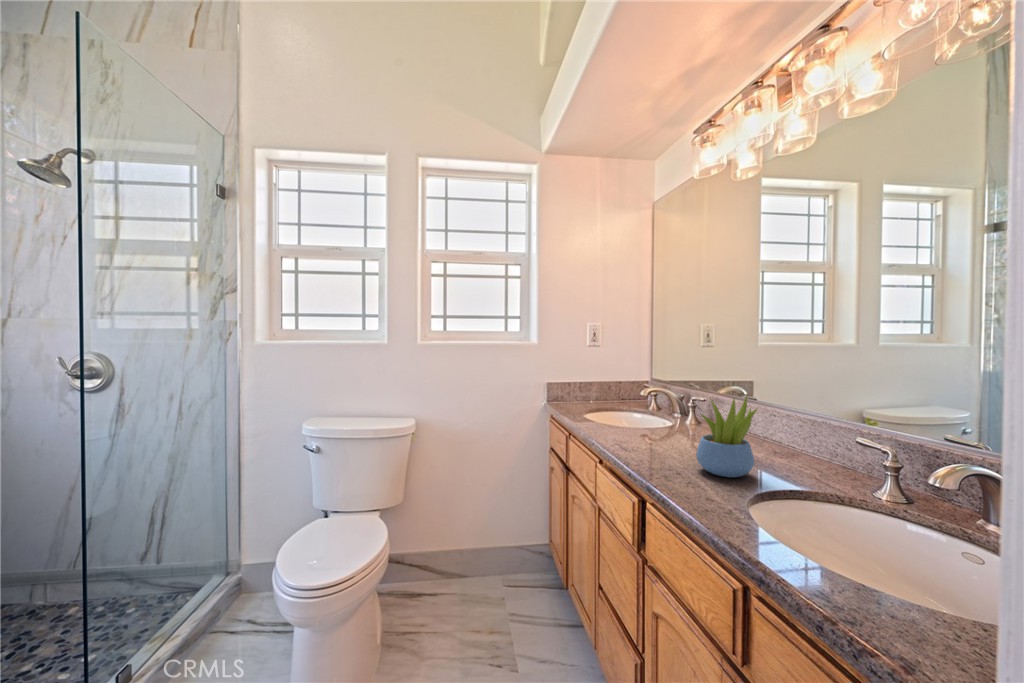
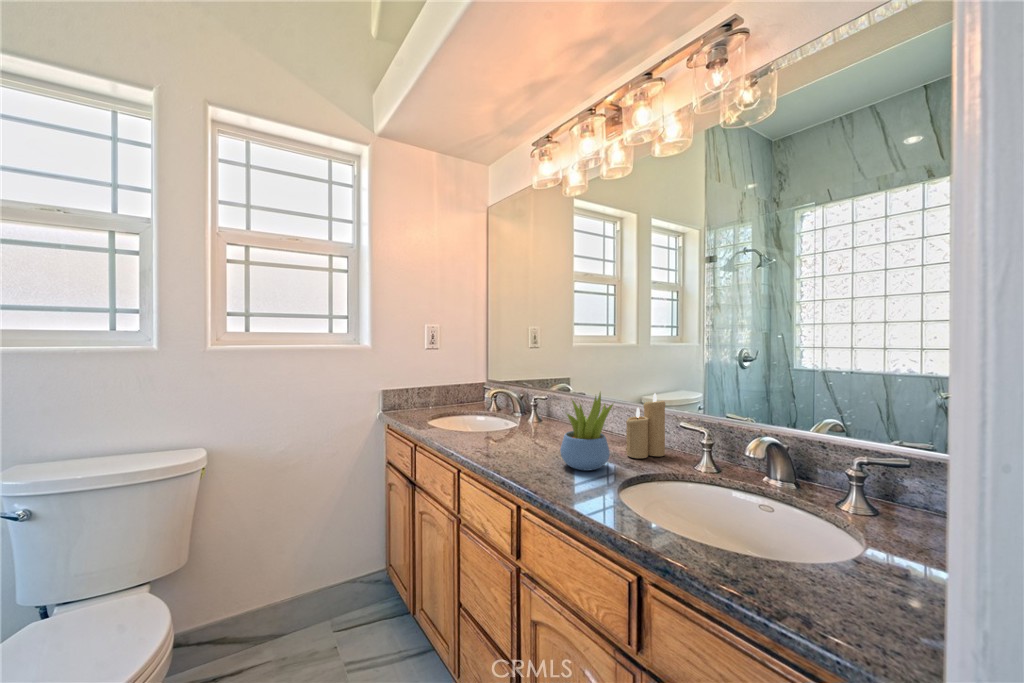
candle: none [784,402,841,476] -> present [626,393,665,458]

